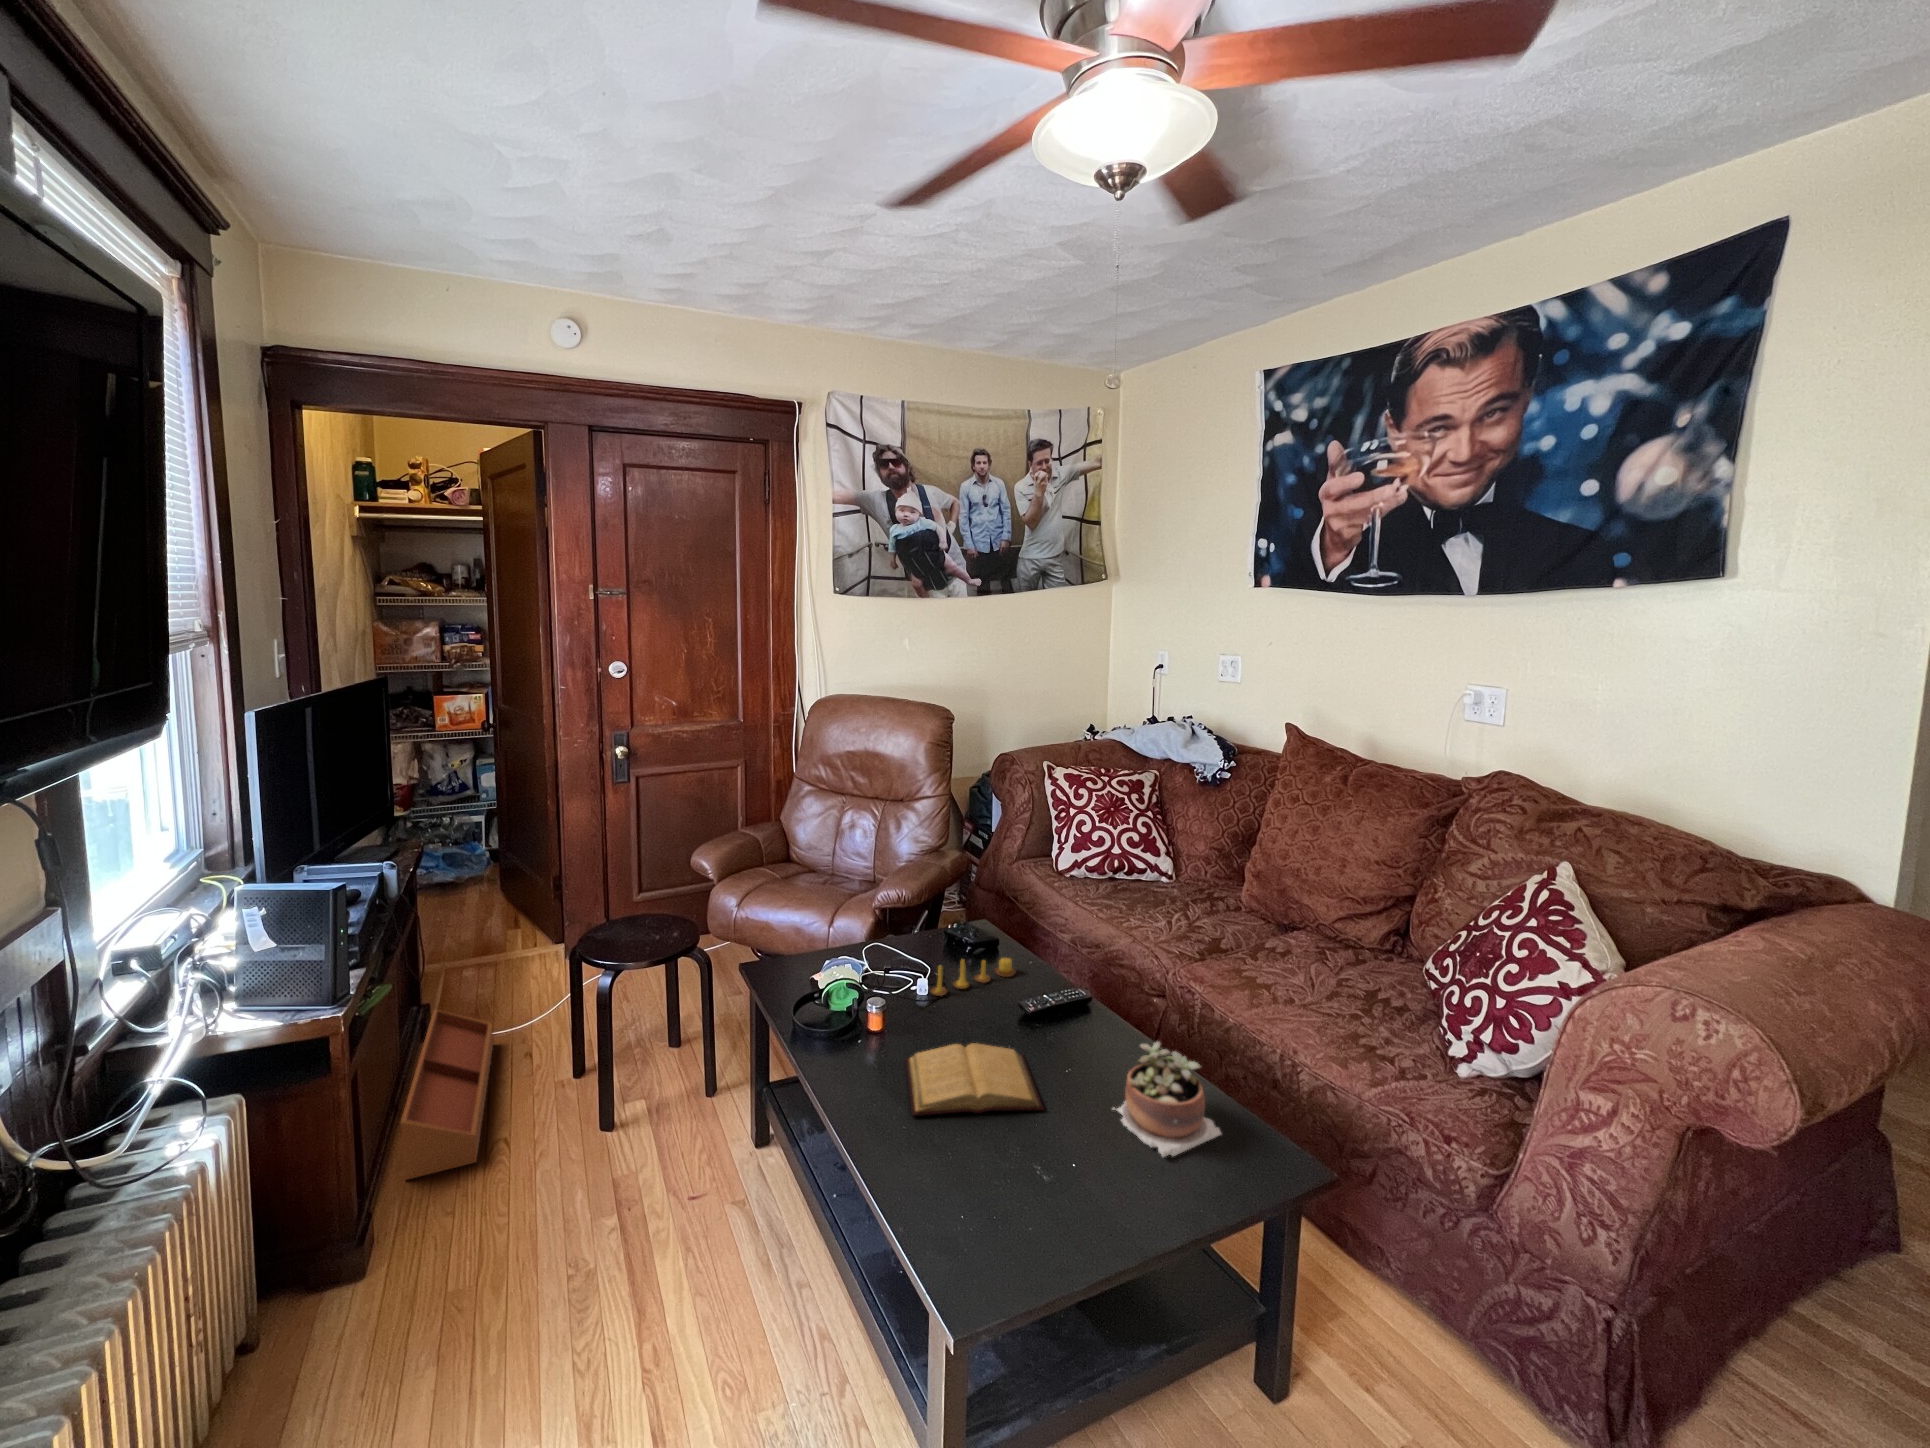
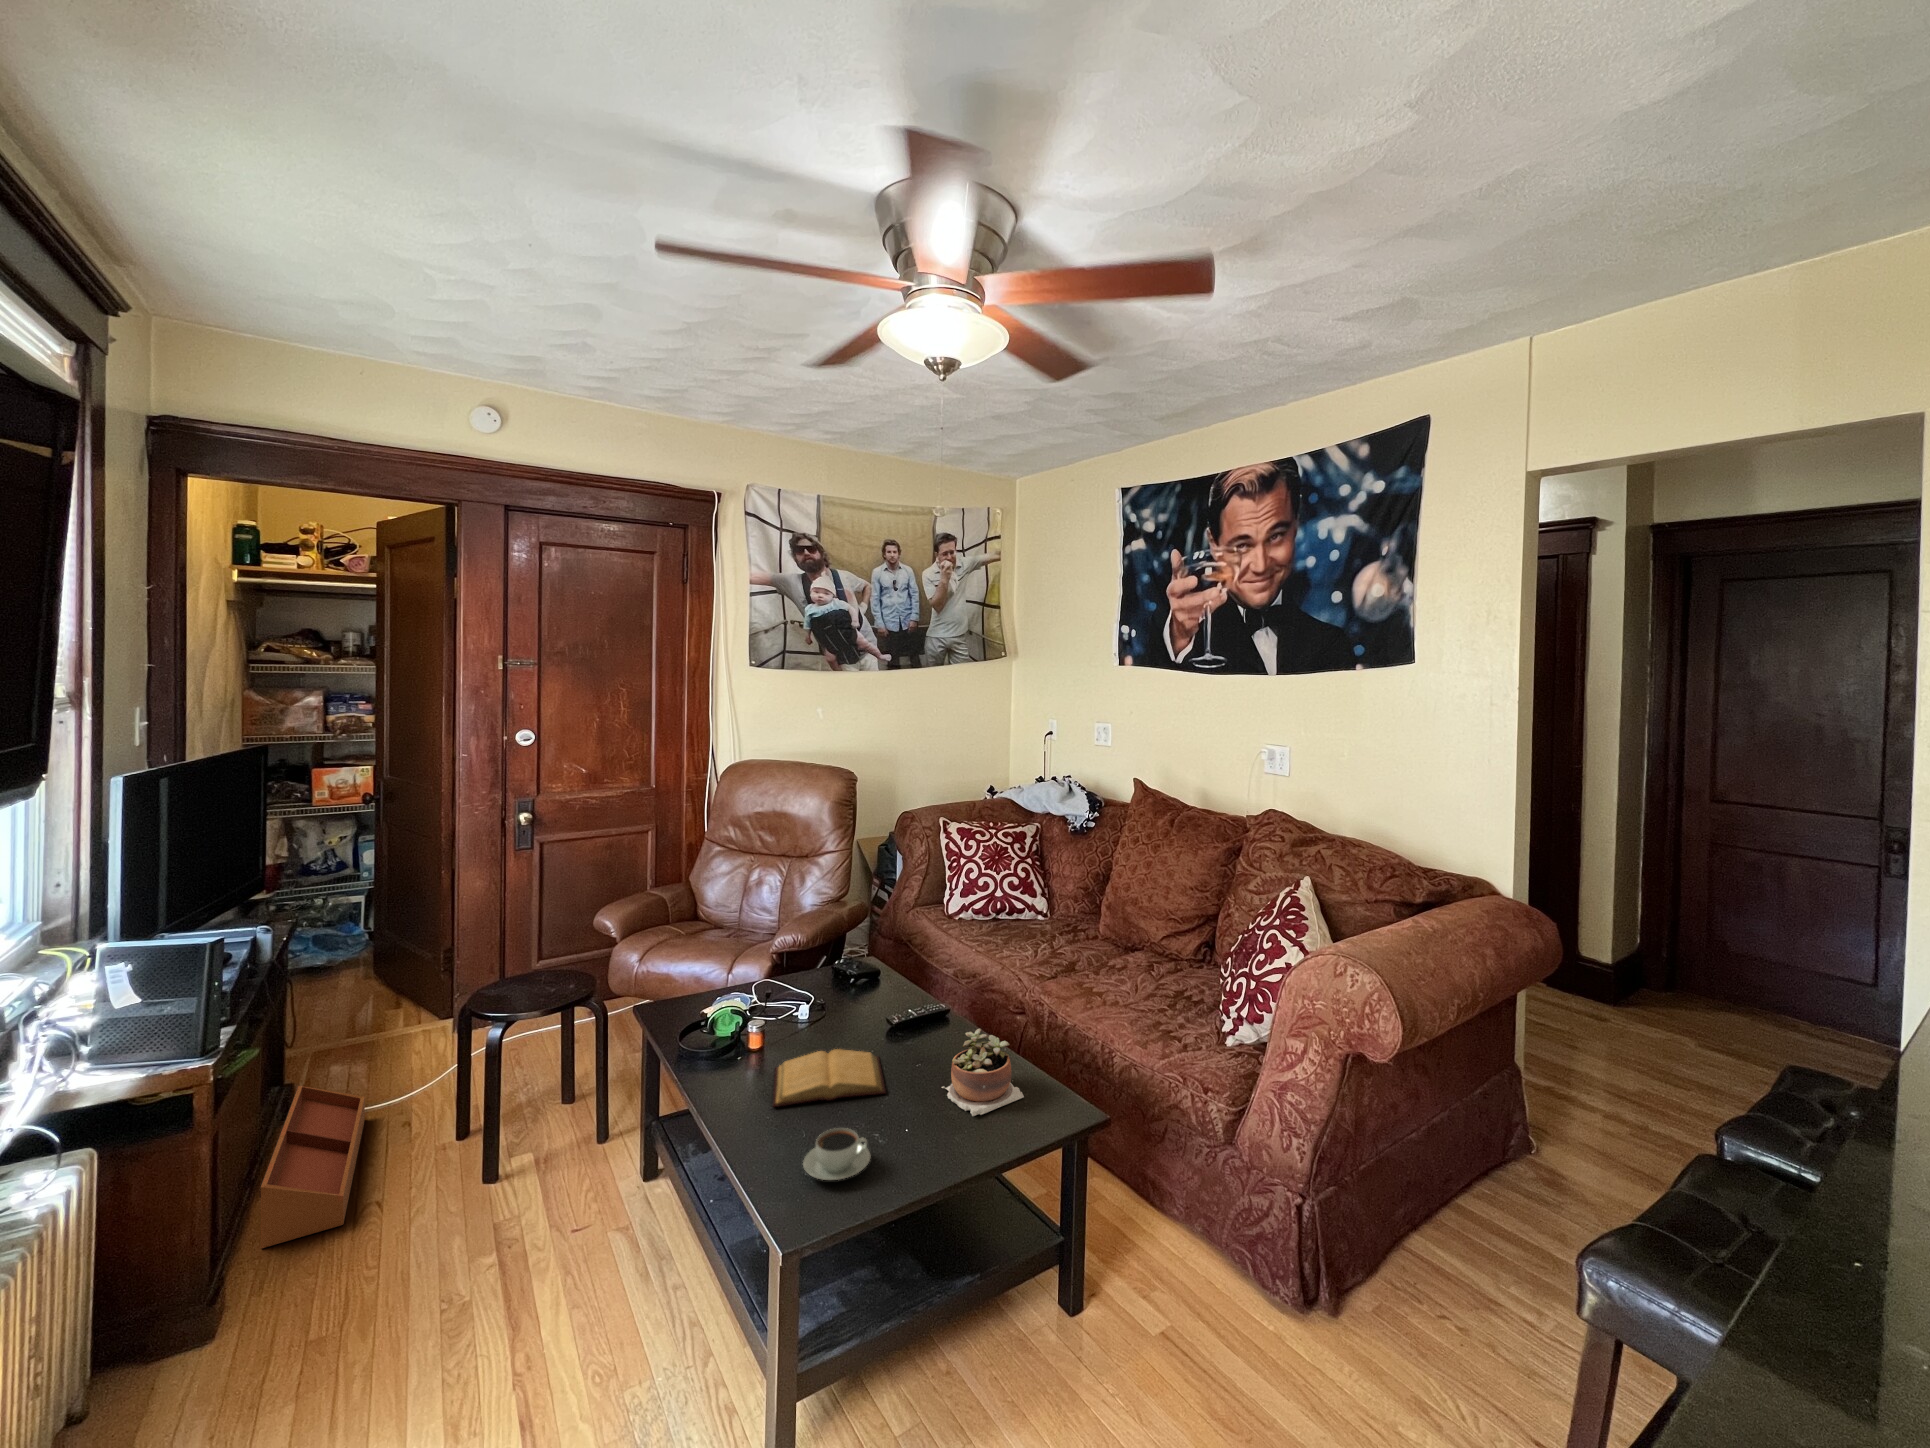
candle: present [930,958,1016,996] -> none [808,983,888,1019]
coffee cup: none [966,1167,1049,1242] -> present [803,1128,870,1180]

